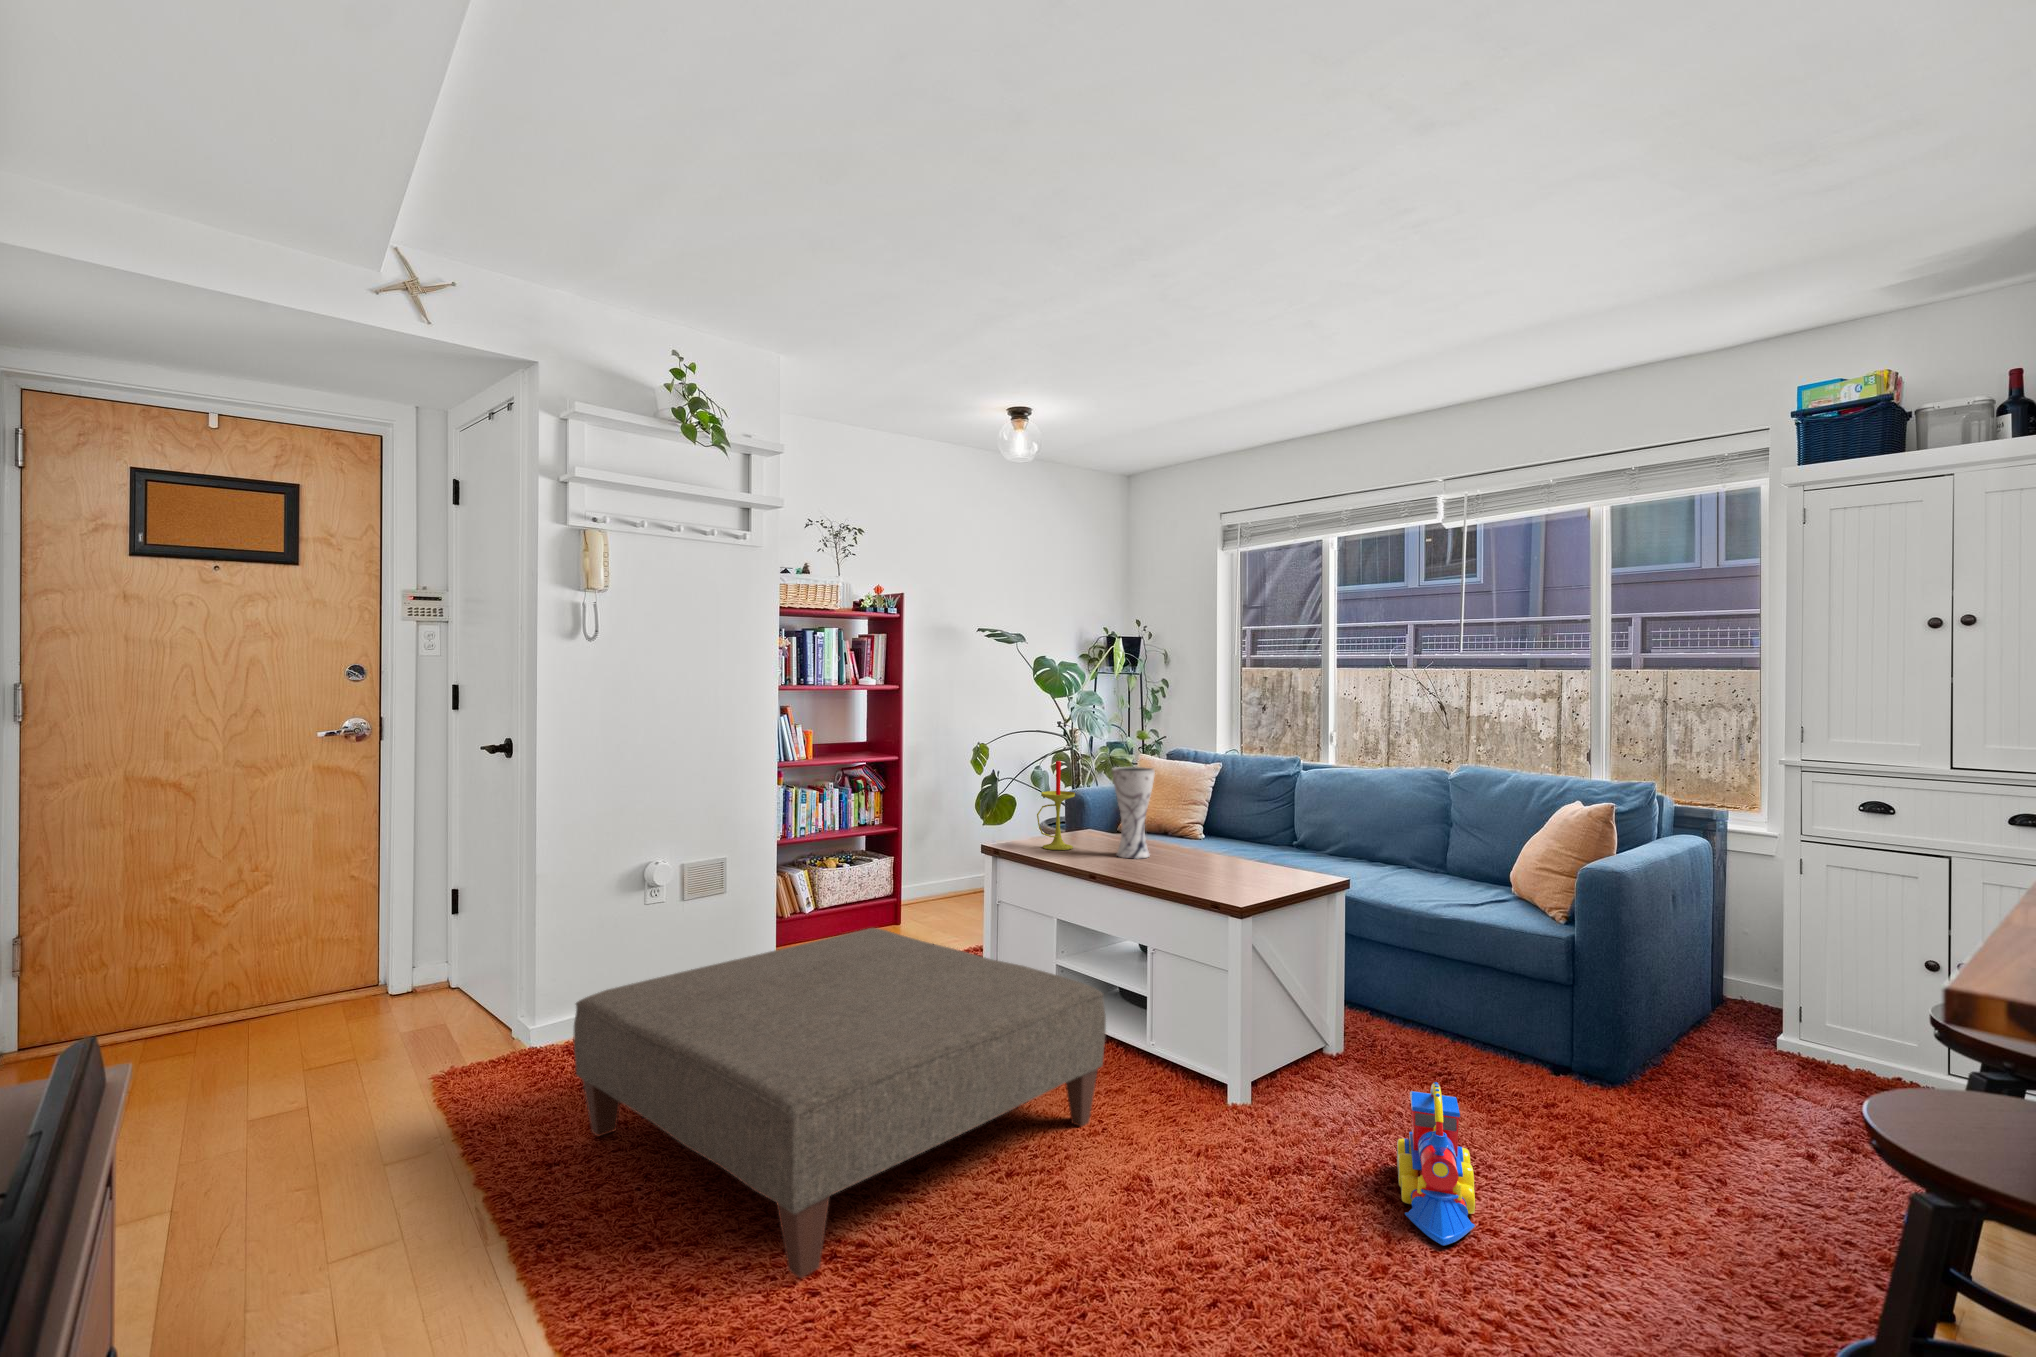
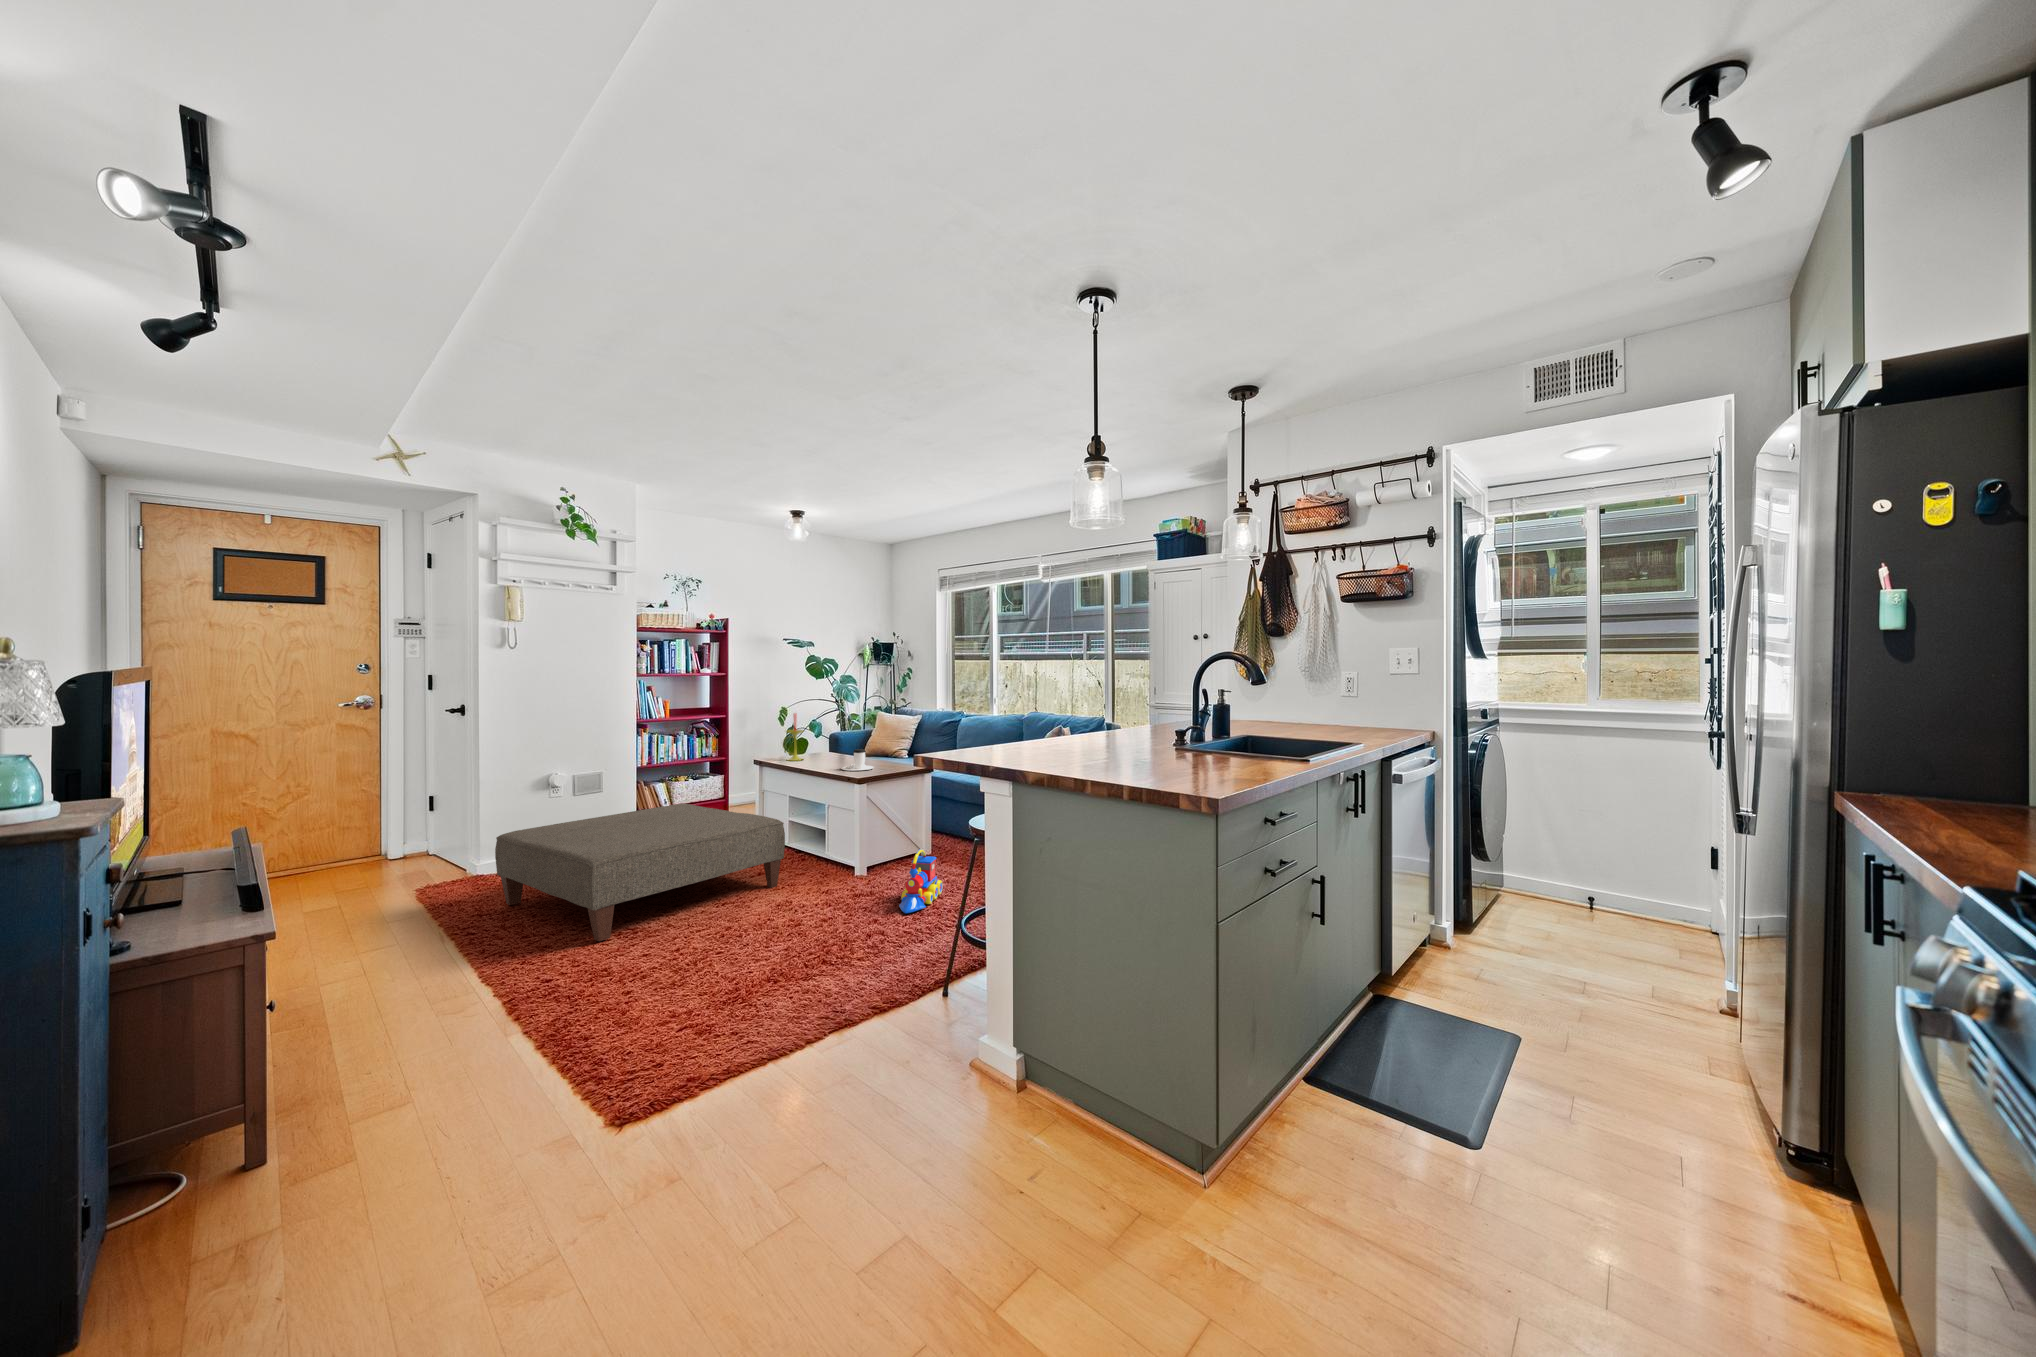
vase: present [1112,767,1155,859] -> none [821,715,844,763]
coffee cup: none [1173,838,1238,882] -> present [841,749,874,771]

